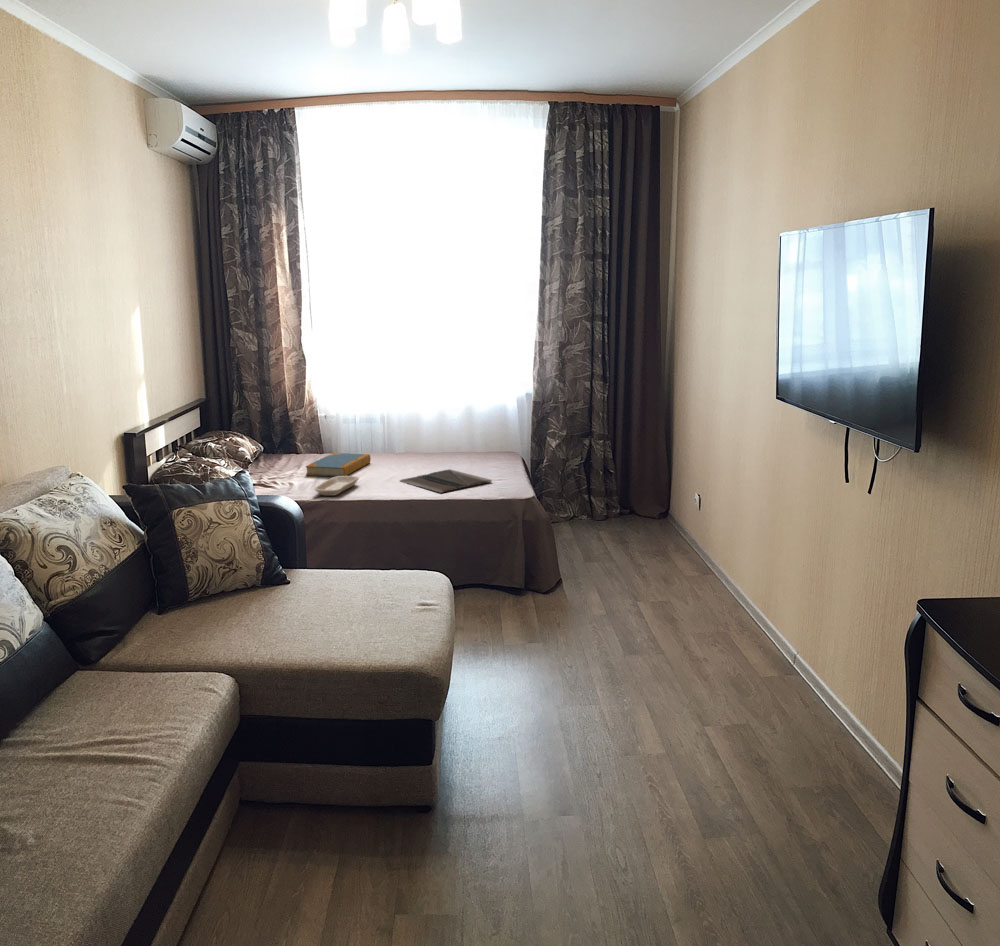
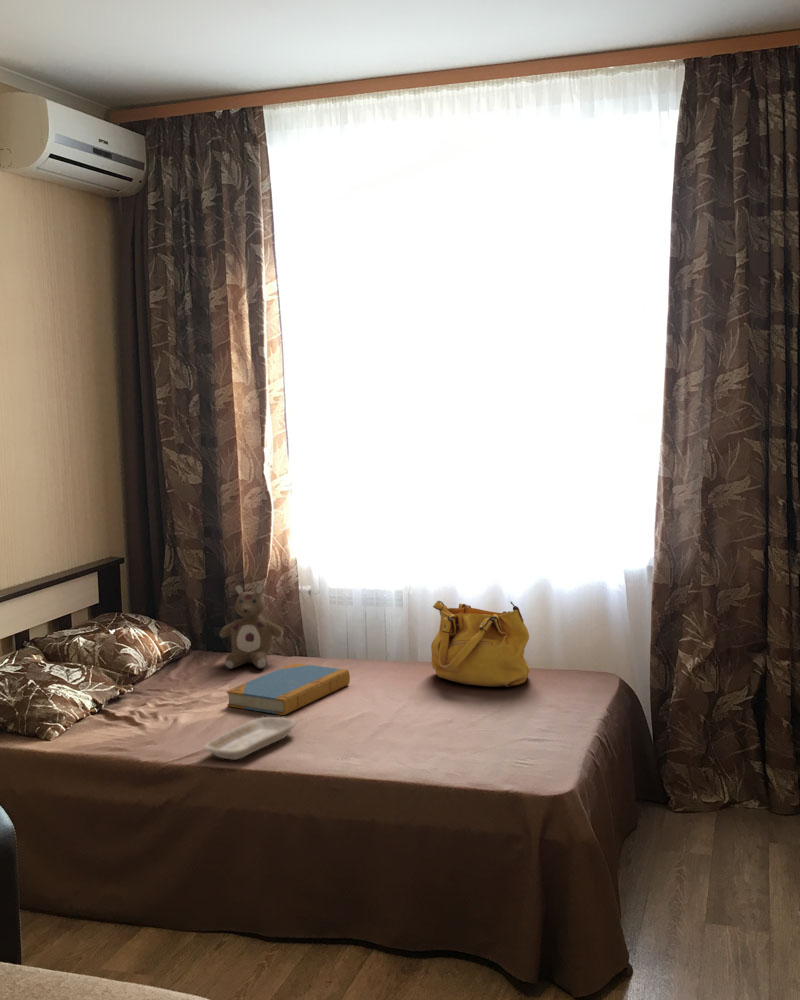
stuffed bear: none [281,409,321,459] -> present [220,585,283,669]
handbag: none [414,412,471,459] -> present [431,601,530,687]
laptop: present [400,469,492,493] -> none [370,711,532,769]

